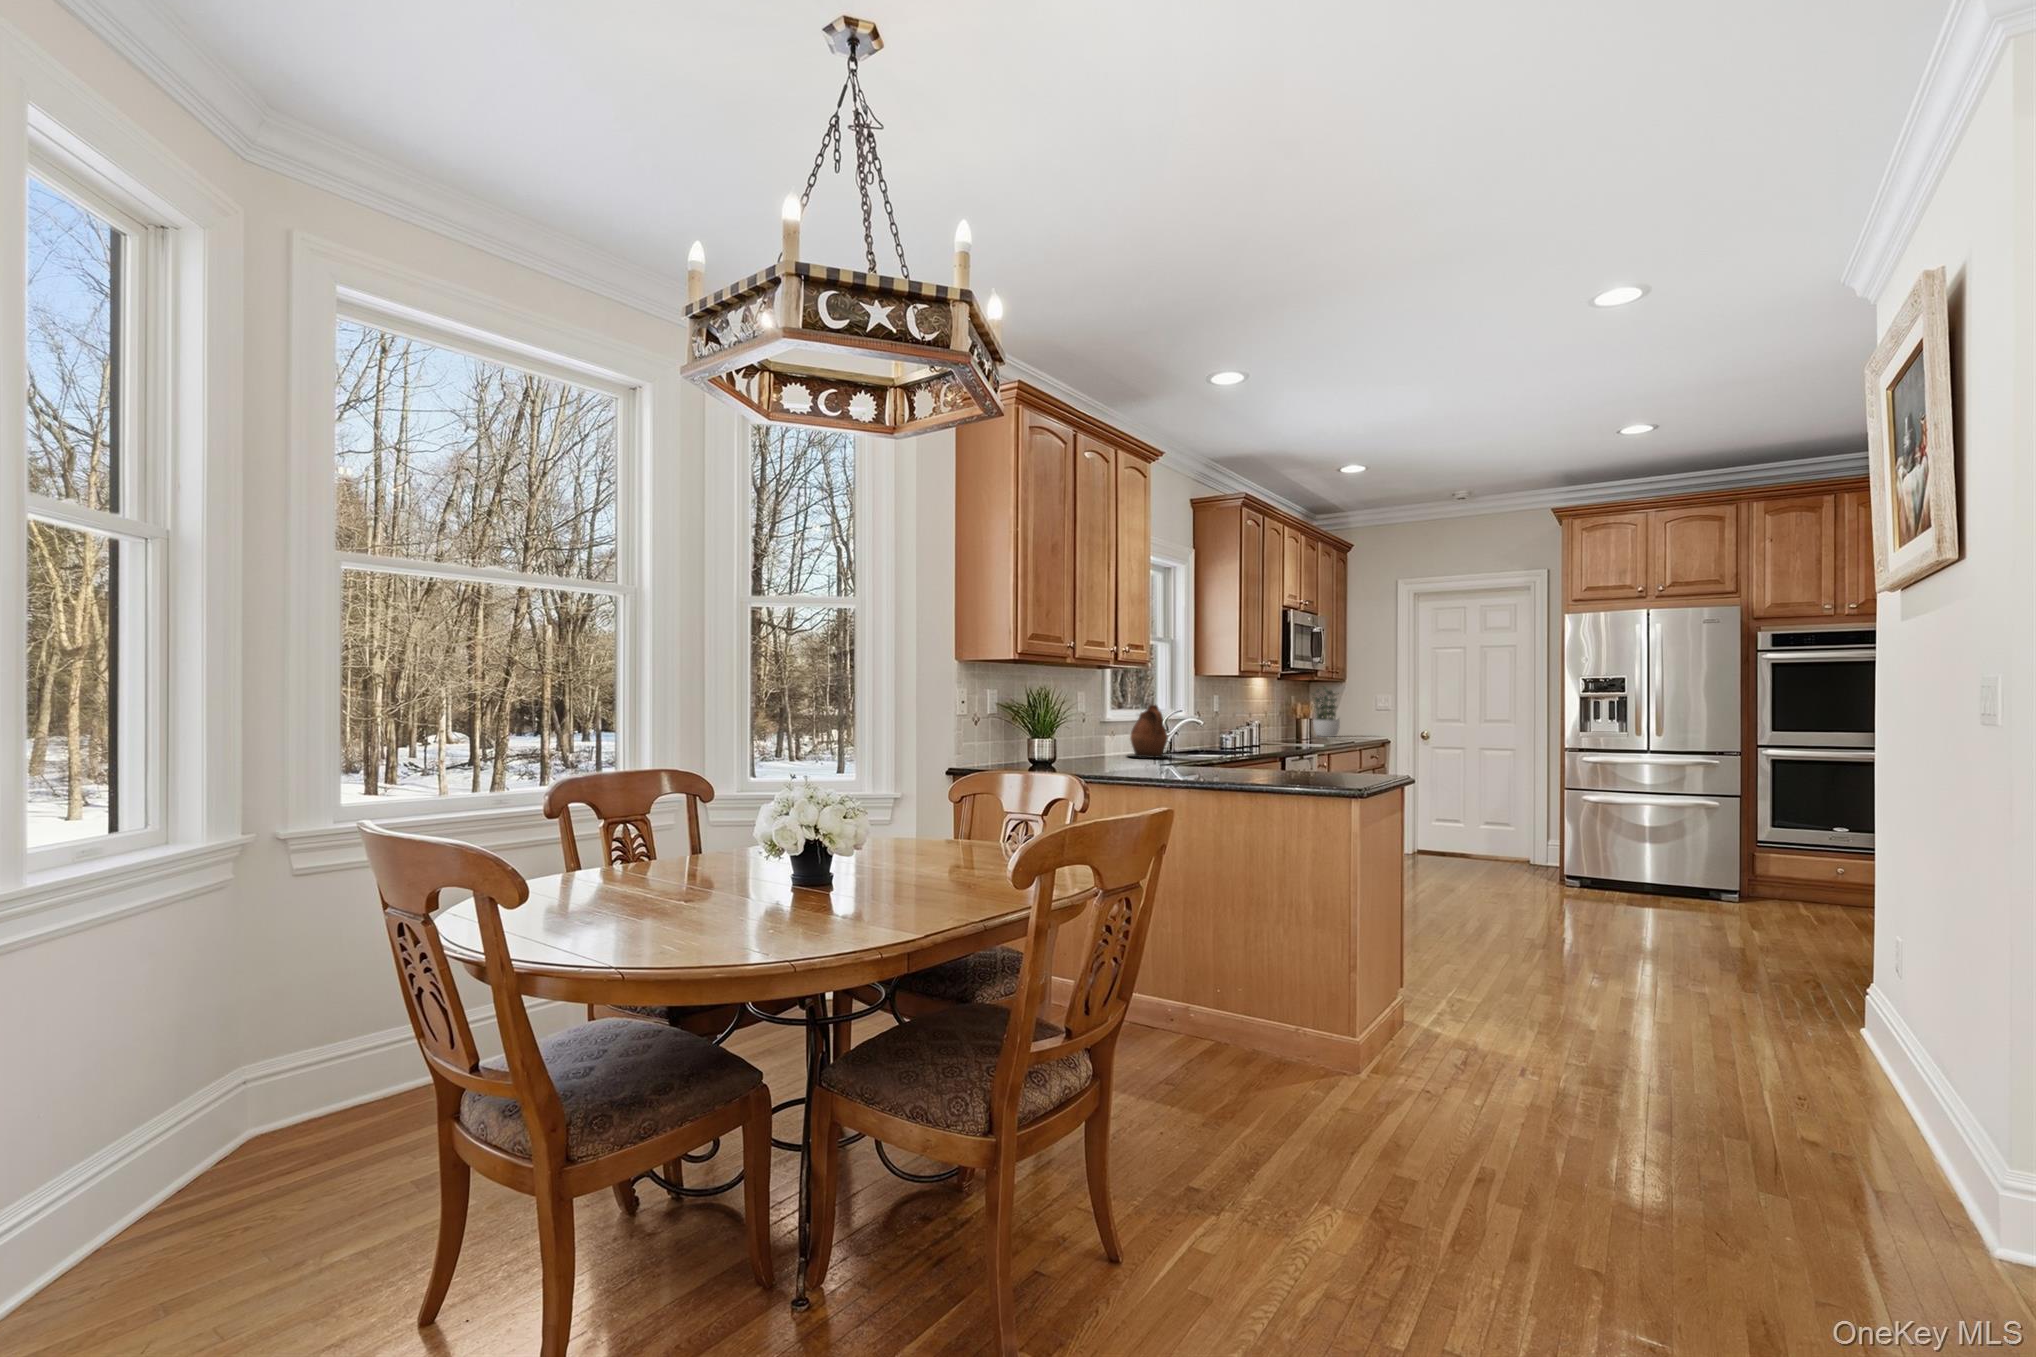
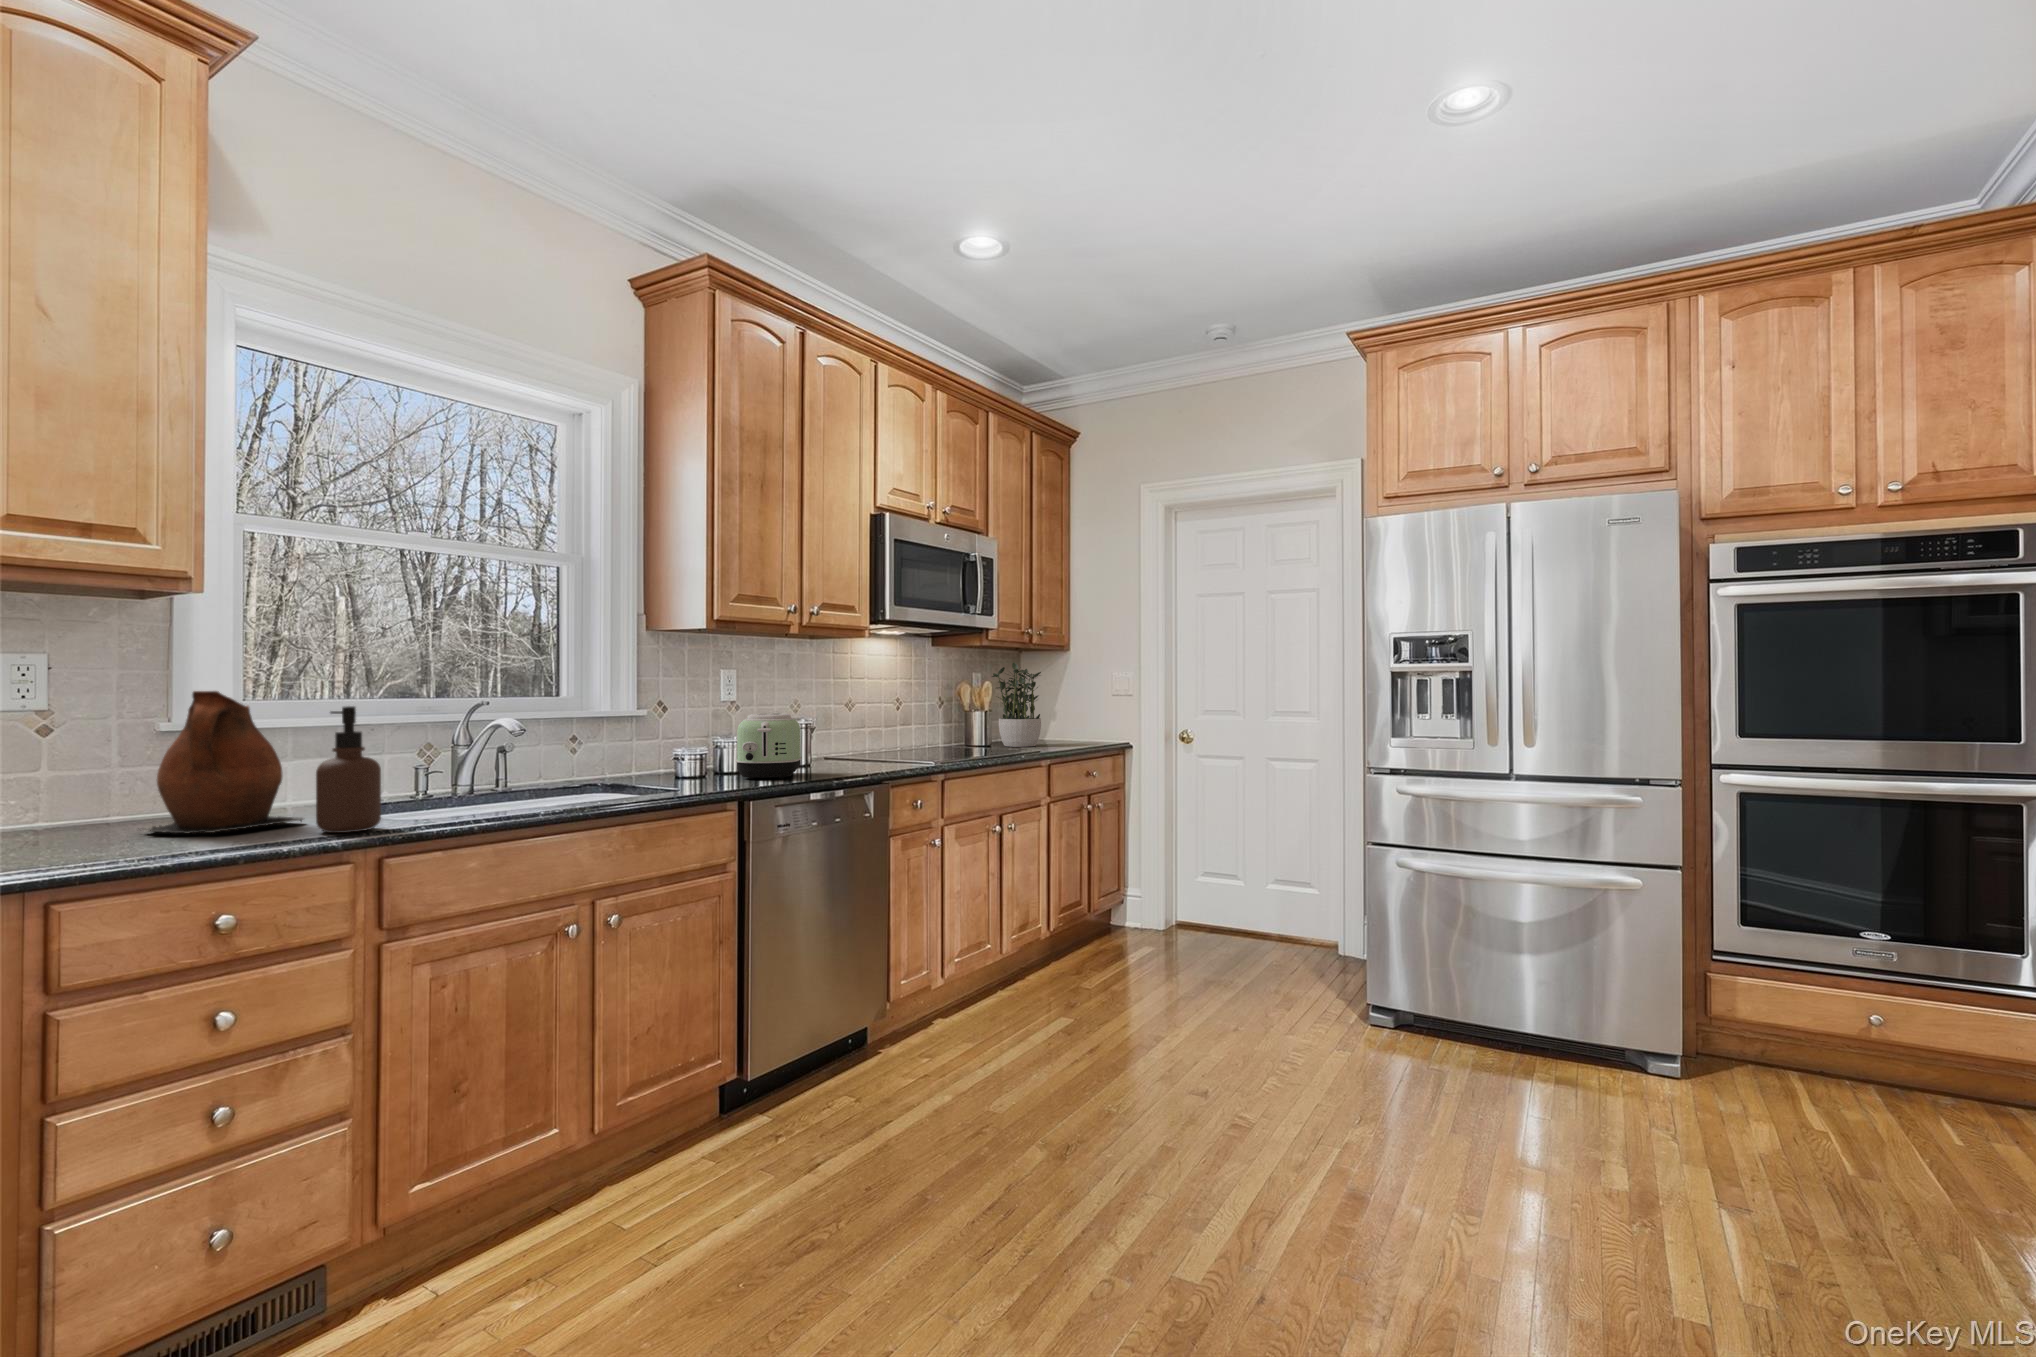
soap dispenser: none [1190,711,1211,759] -> present [316,706,381,833]
toaster: none [1245,715,1281,747] -> present [736,713,802,779]

